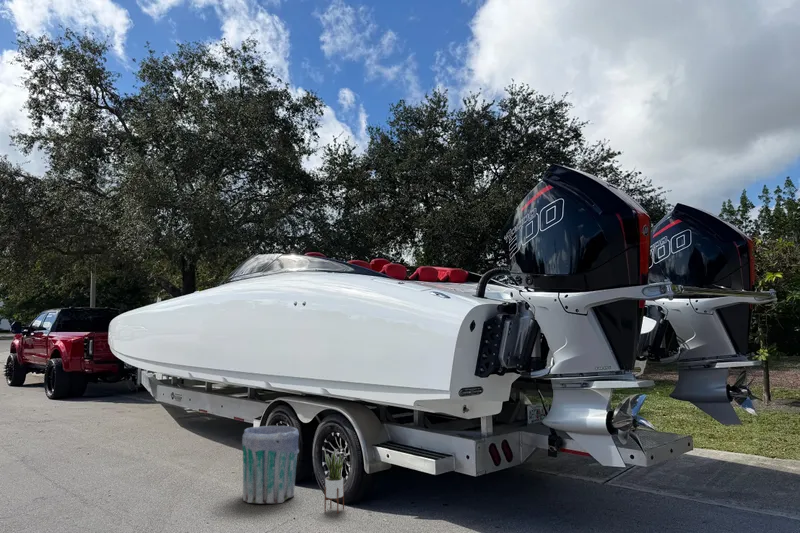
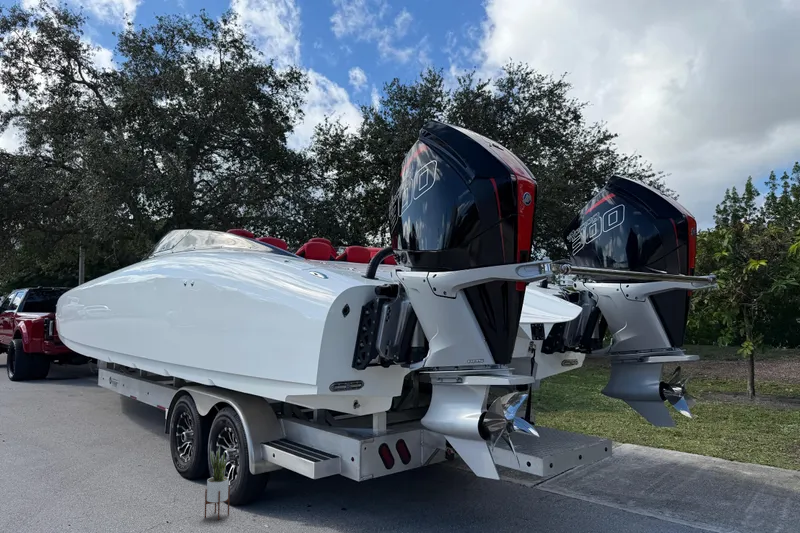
trash can: present [242,426,299,503] -> none [123,416,193,505]

